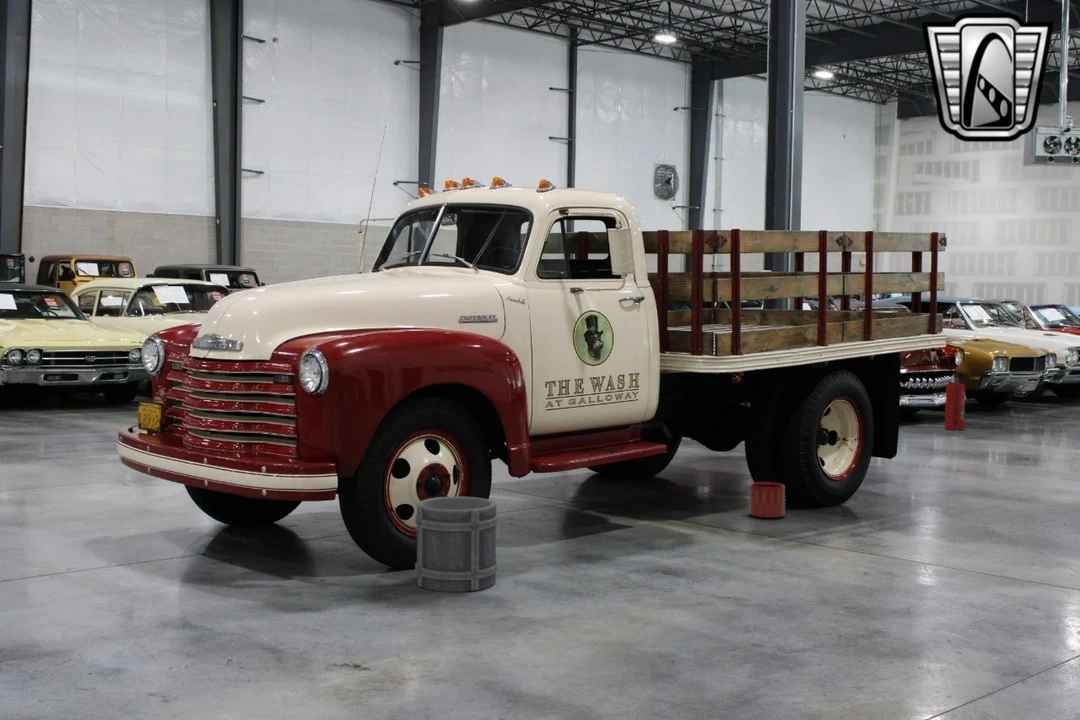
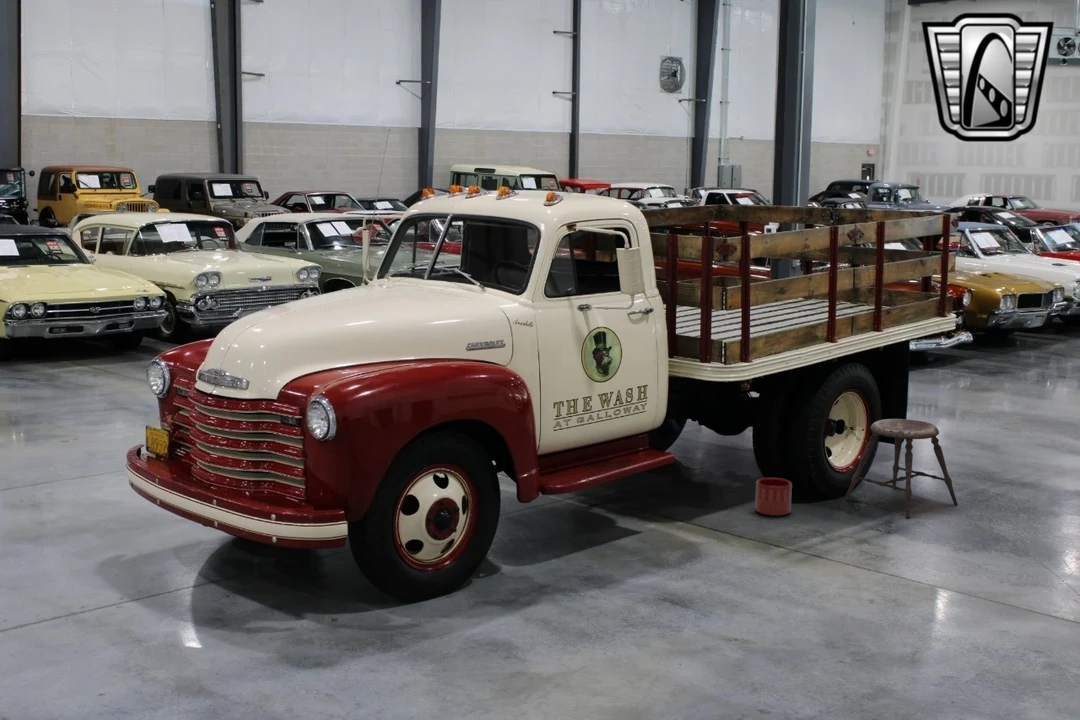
fire extinguisher: present [945,373,965,430] -> none [950,317,973,375]
stool: none [838,428,953,521] -> present [844,419,958,519]
bucket: present [415,496,498,592] -> none [426,532,507,634]

